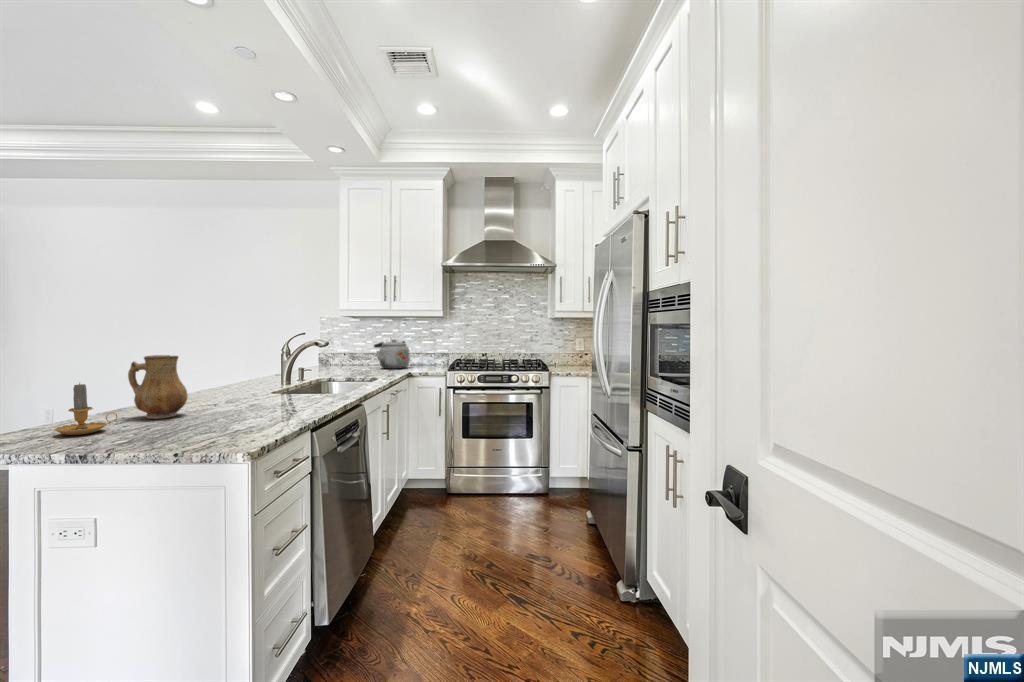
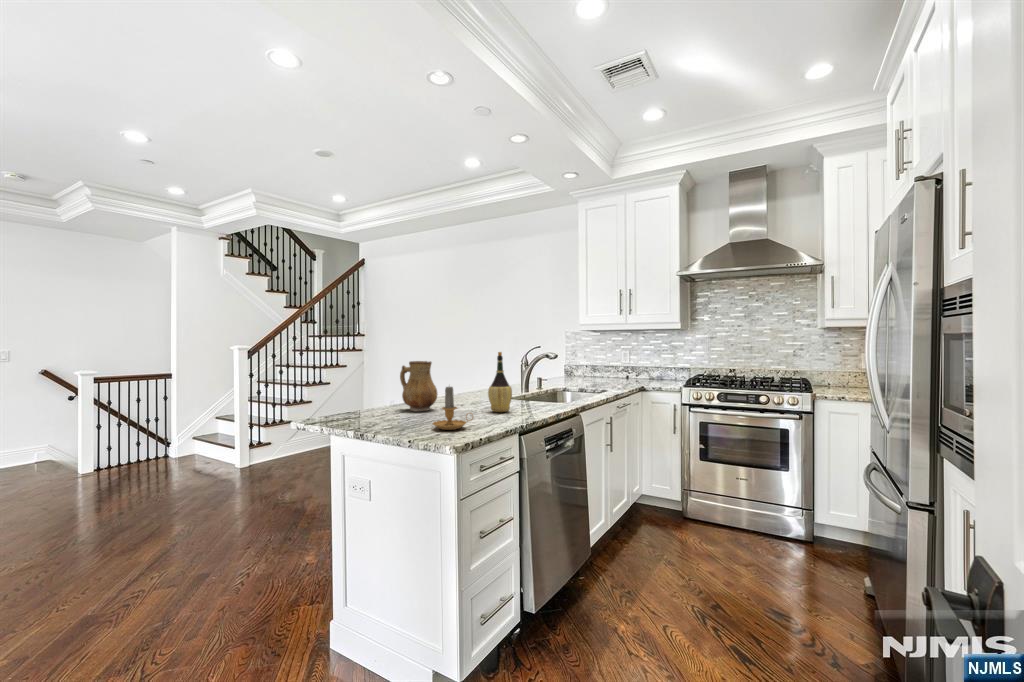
kettle: present [374,340,410,369] -> none [613,352,648,381]
wine bottle: none [259,342,290,410] -> present [488,352,512,412]
candle: present [54,383,117,435] -> present [433,386,472,430]

